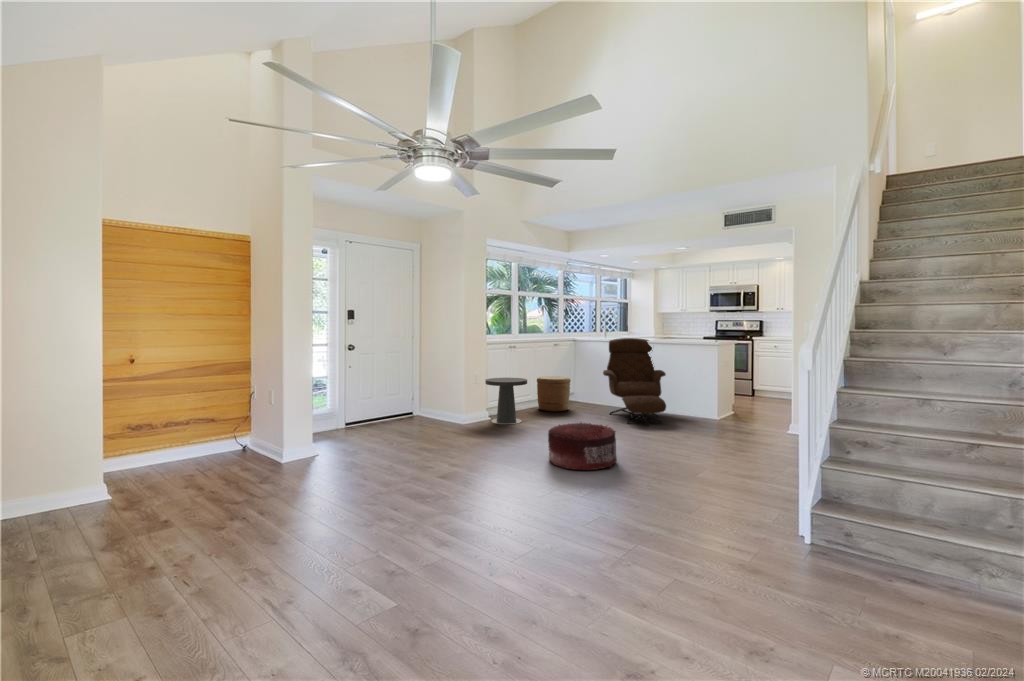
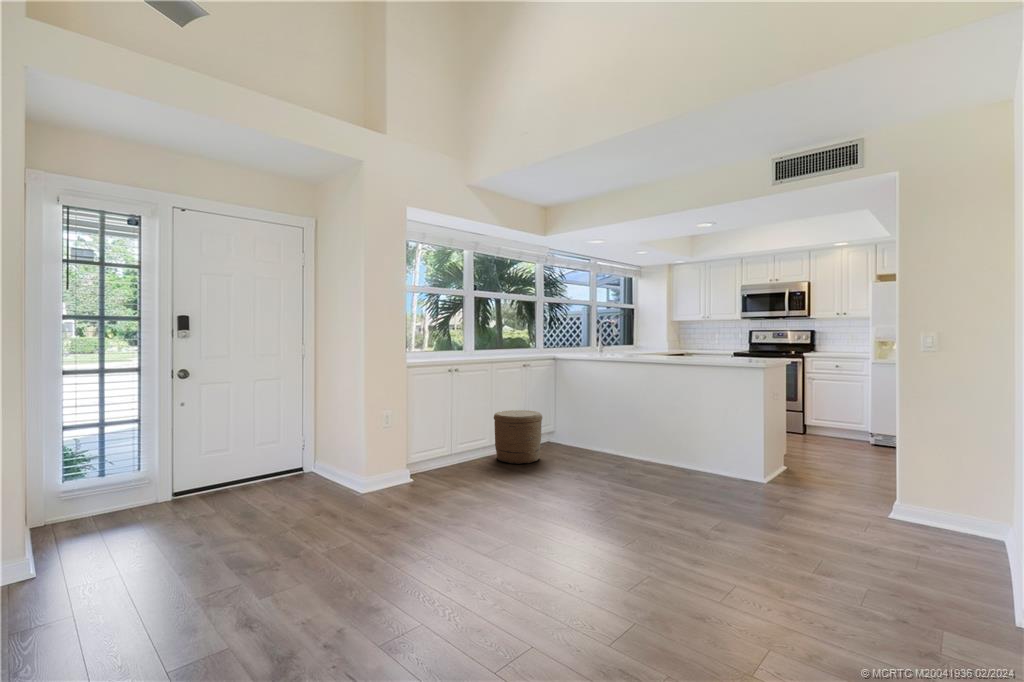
lounge chair: present [603,338,666,426] -> none [588,356,682,497]
side table: present [485,378,527,424] -> none [403,416,468,492]
pouf: present [548,423,617,470] -> none [448,516,582,640]

